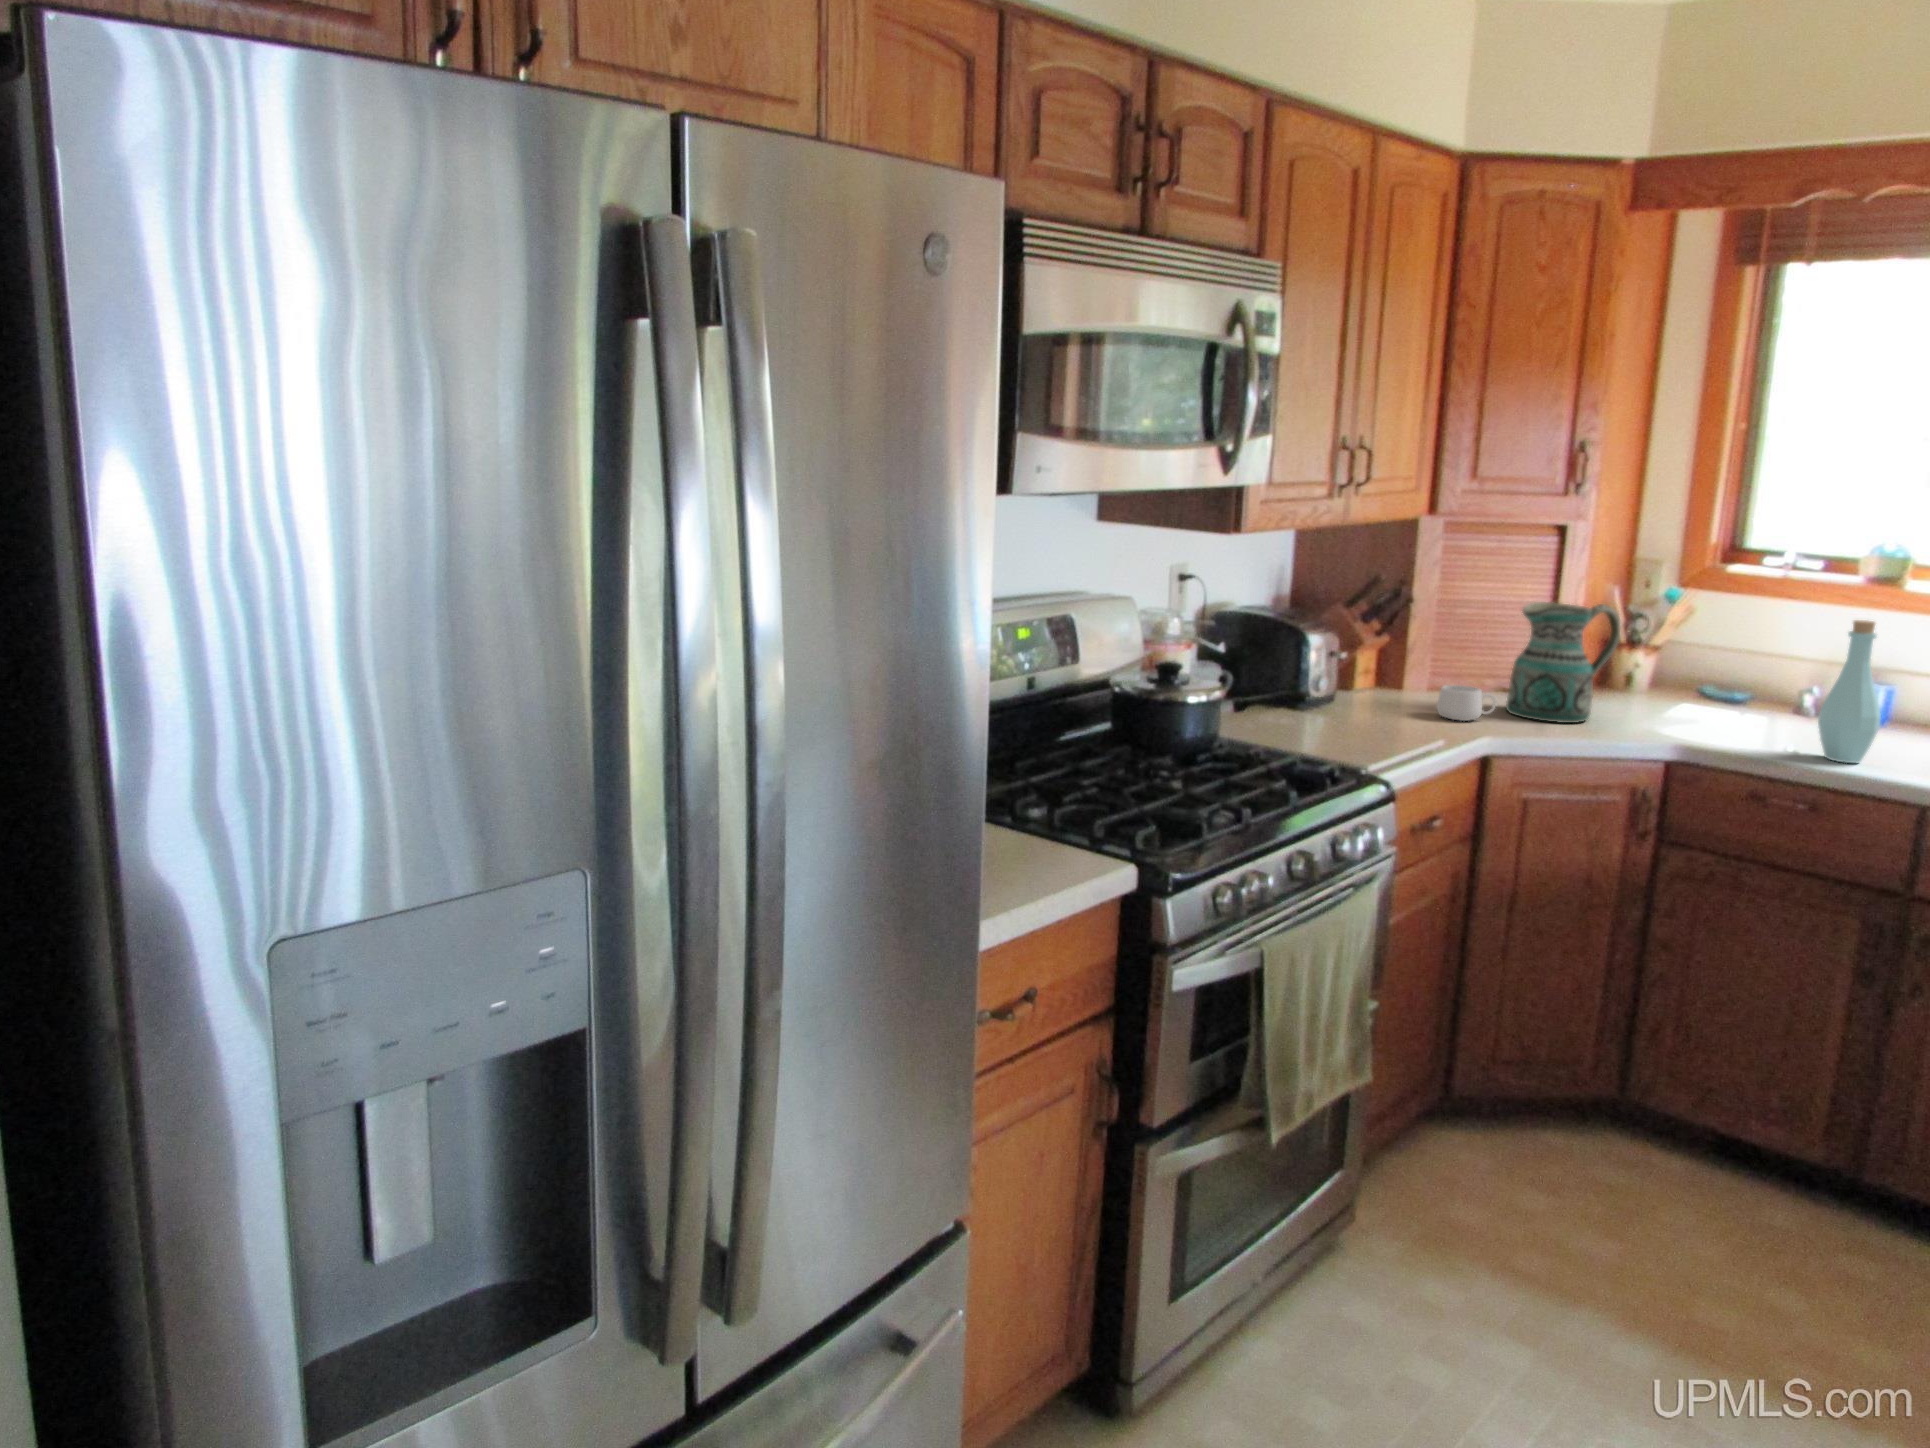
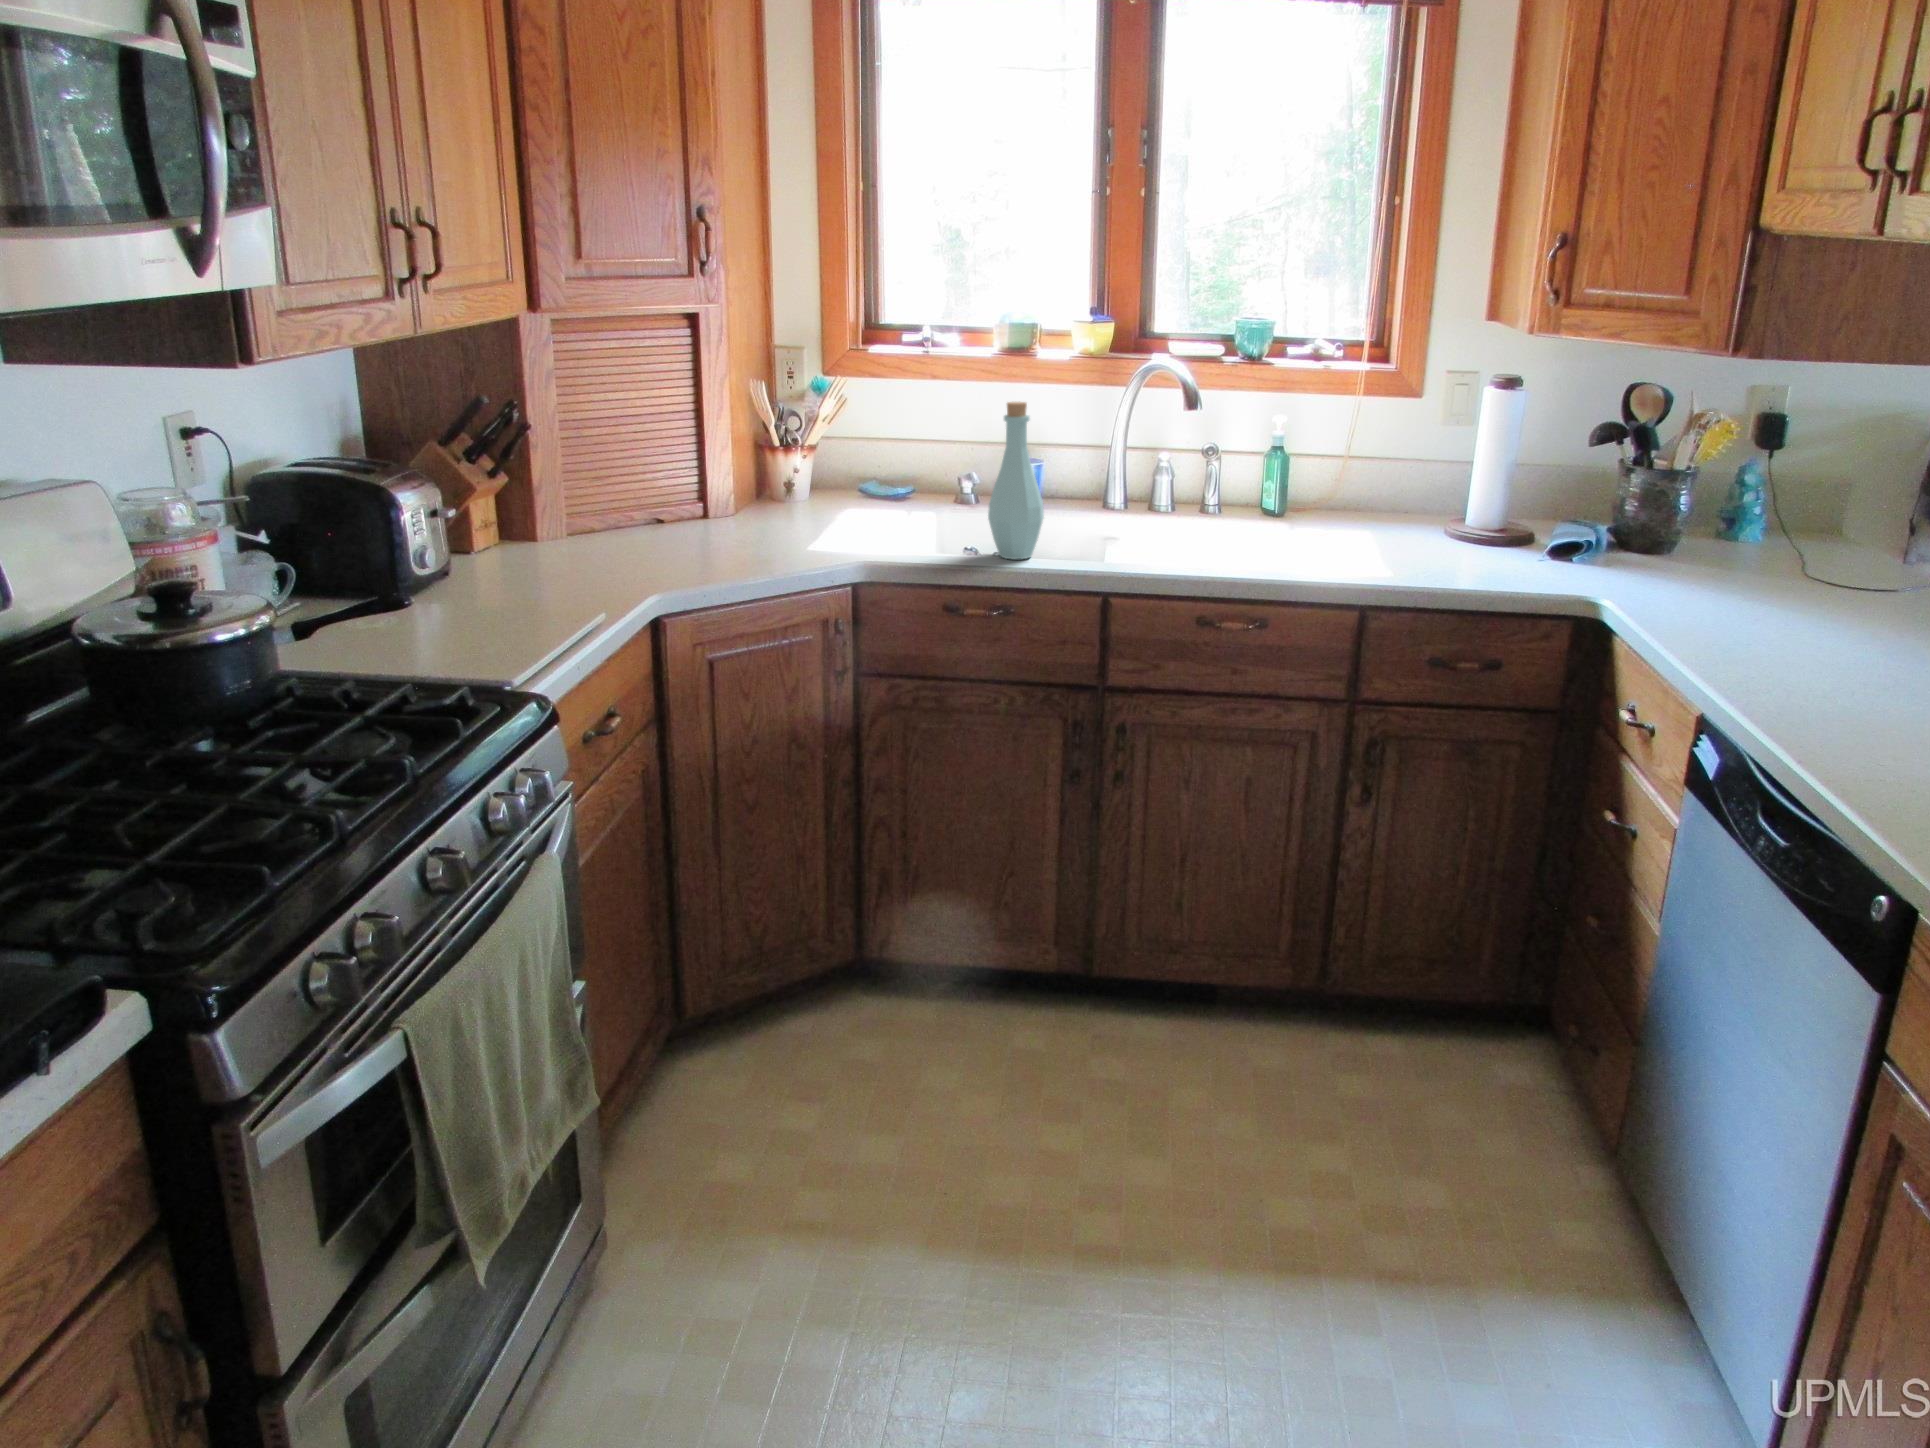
ceramic pitcher: present [1506,602,1621,723] -> none [665,409,778,561]
mug: present [1437,685,1497,721] -> none [584,532,656,579]

